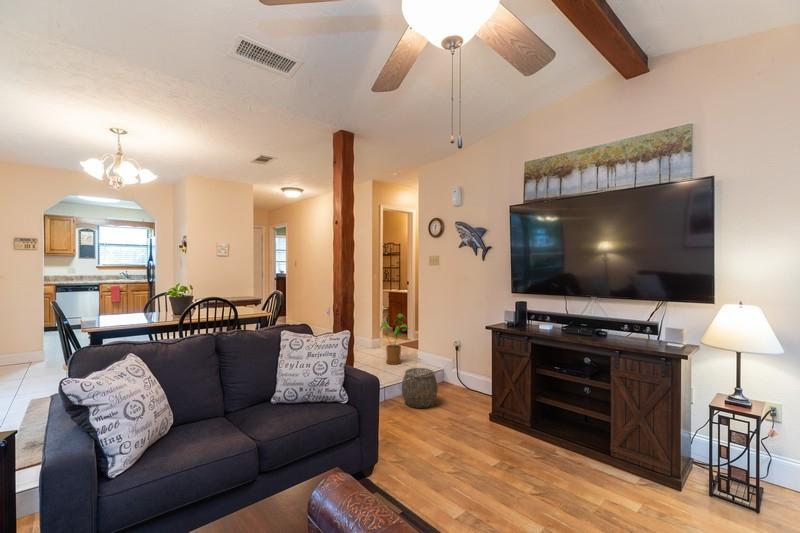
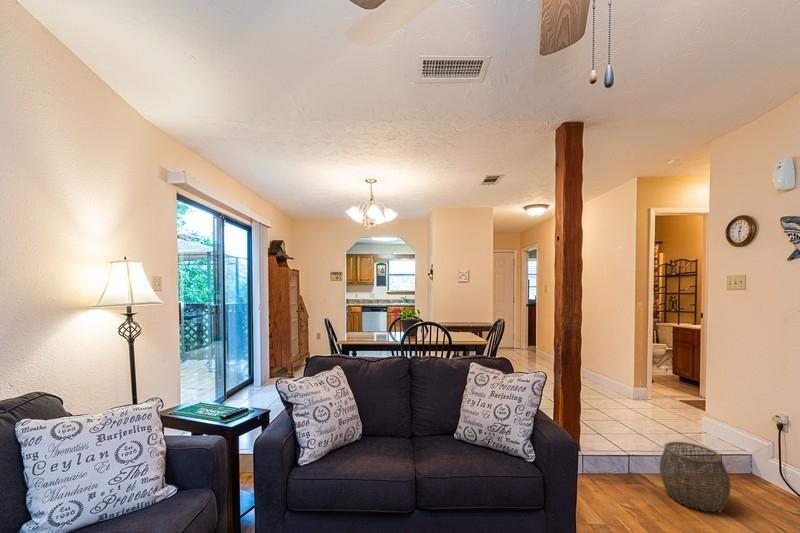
house plant: present [380,314,408,364] -> none [637,357,685,430]

